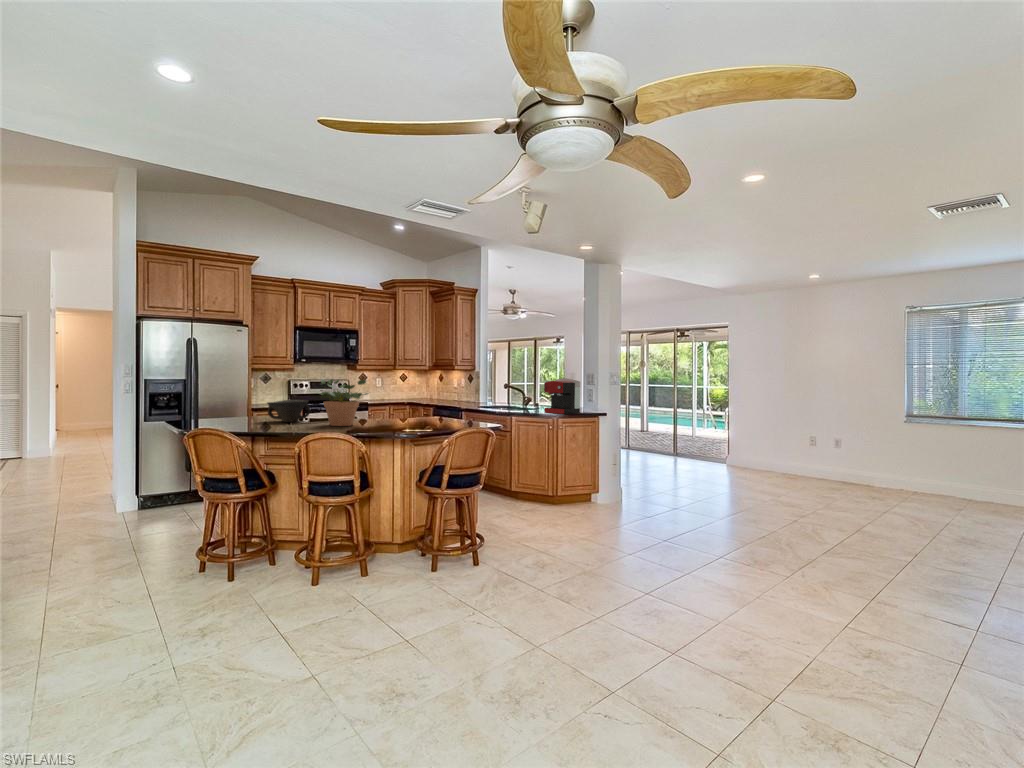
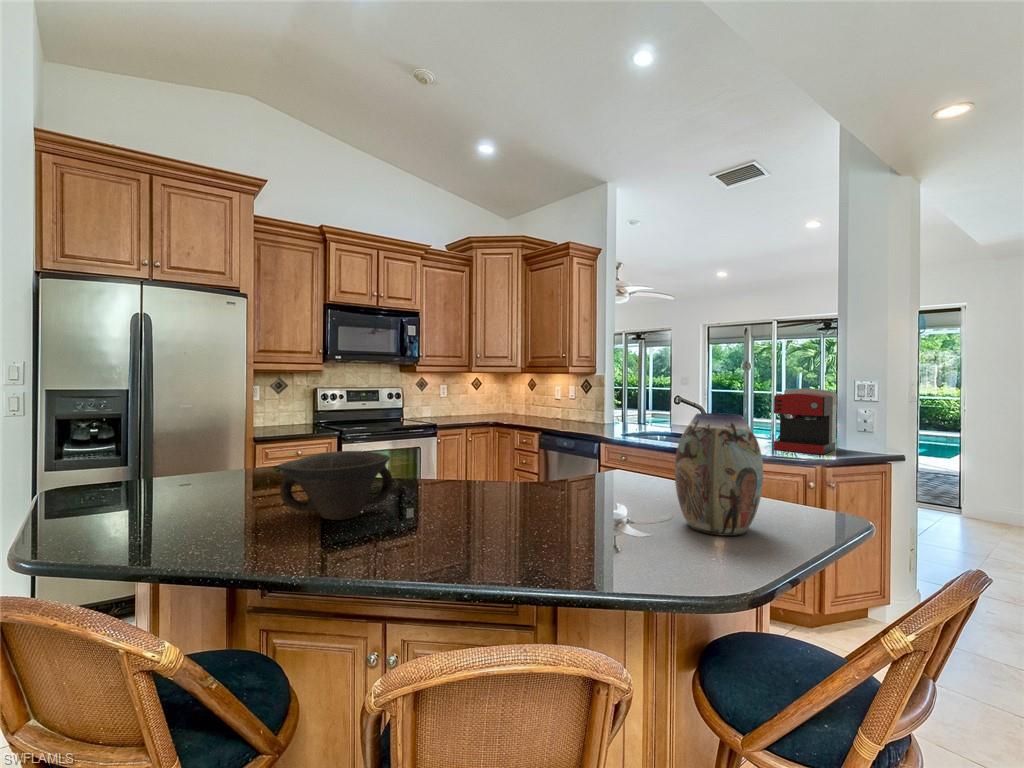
potted plant: present [320,379,368,426] -> none [433,400,597,554]
vase: none [408,384,437,425] -> present [675,413,763,536]

